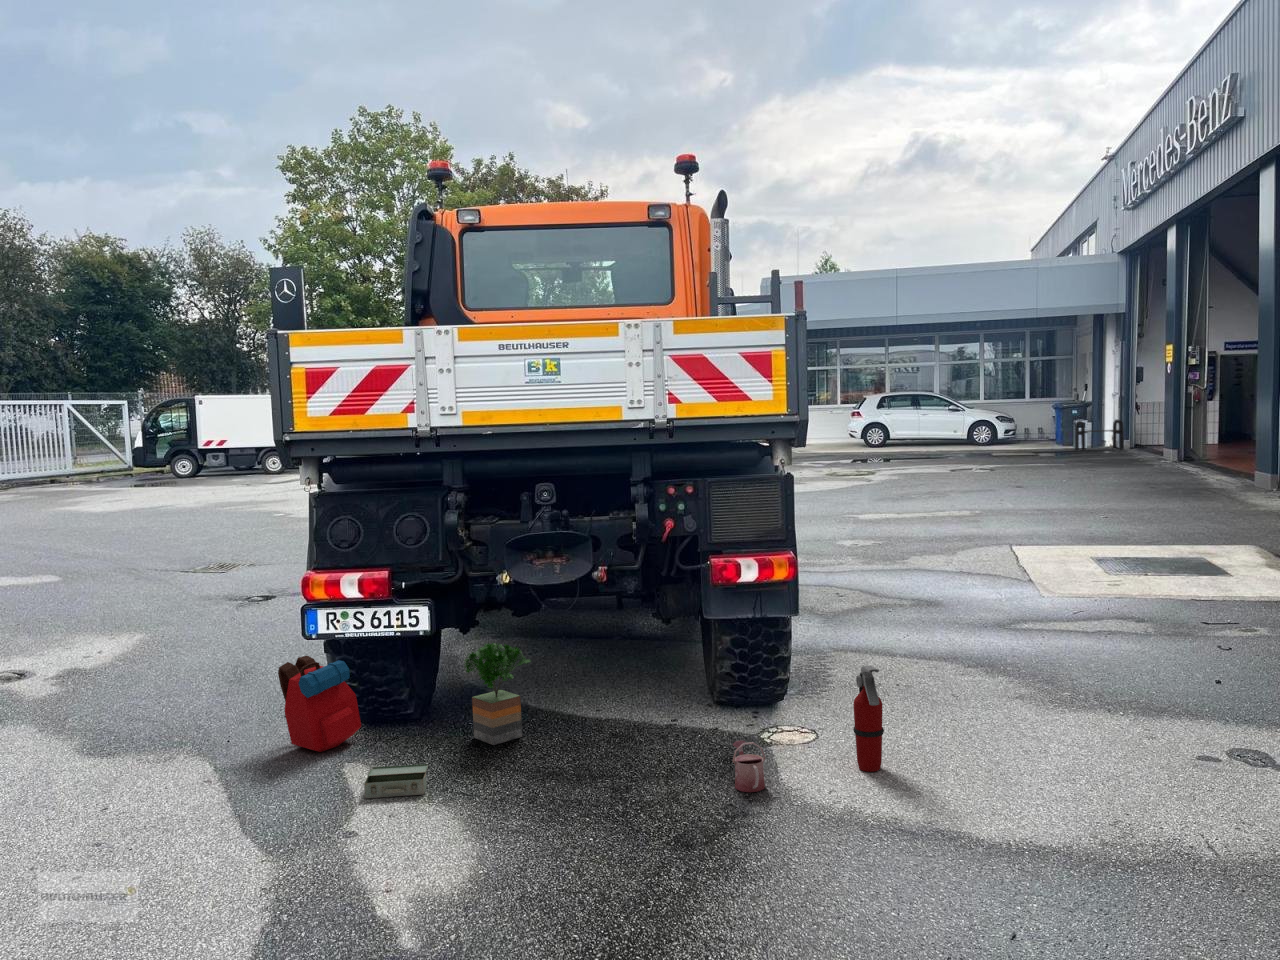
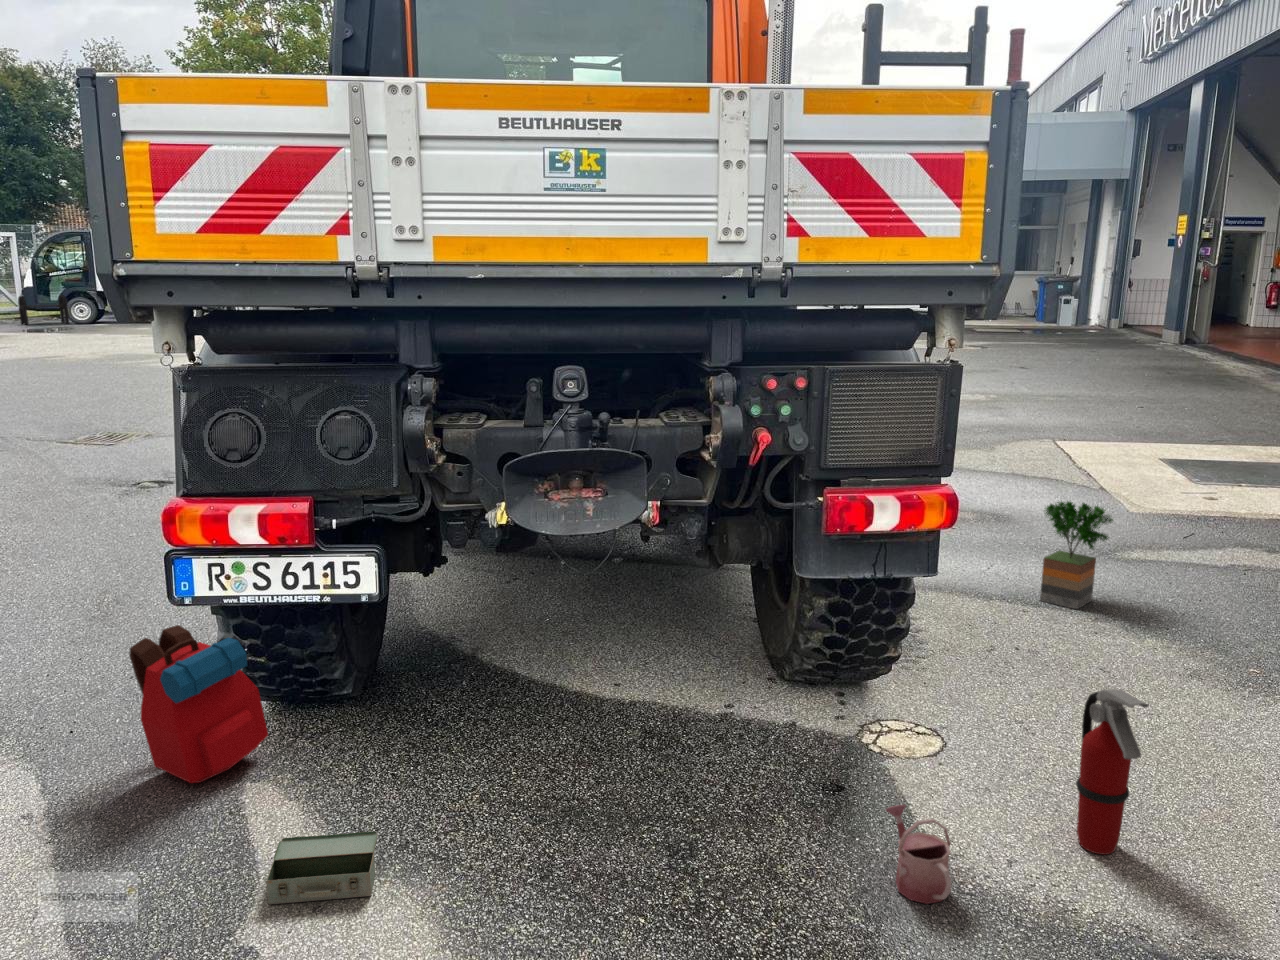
bench: present [1075,420,1124,450] -> present [18,295,69,325]
potted tree: present [464,643,530,745] -> present [1040,501,1113,609]

